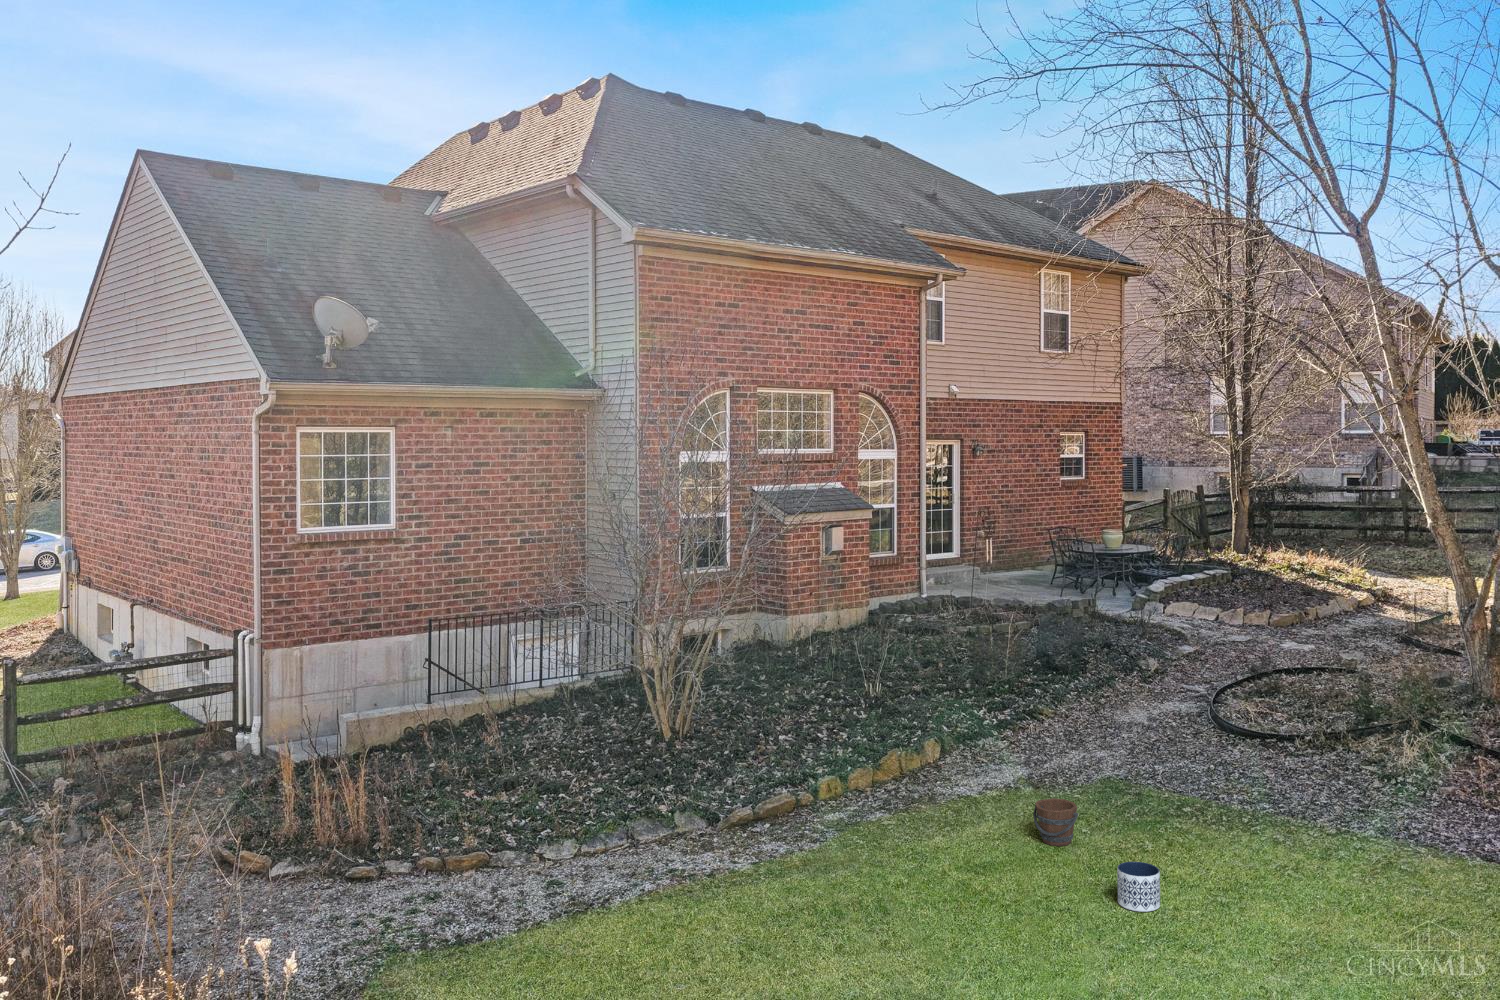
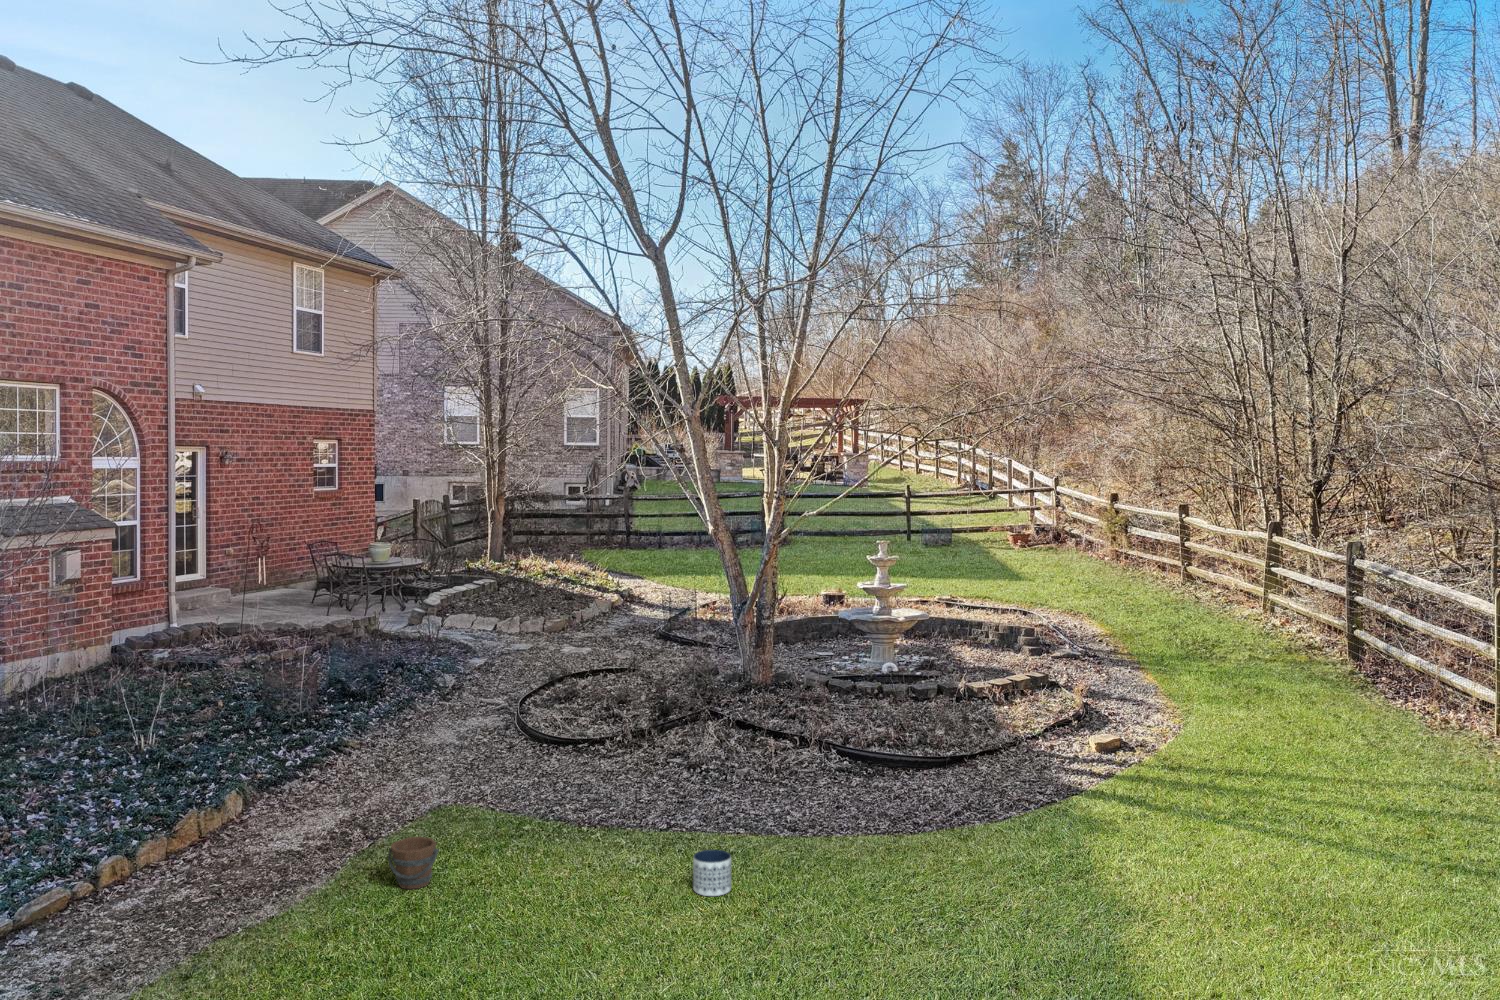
planter: present [1117,862,1160,912] -> present [693,850,731,896]

